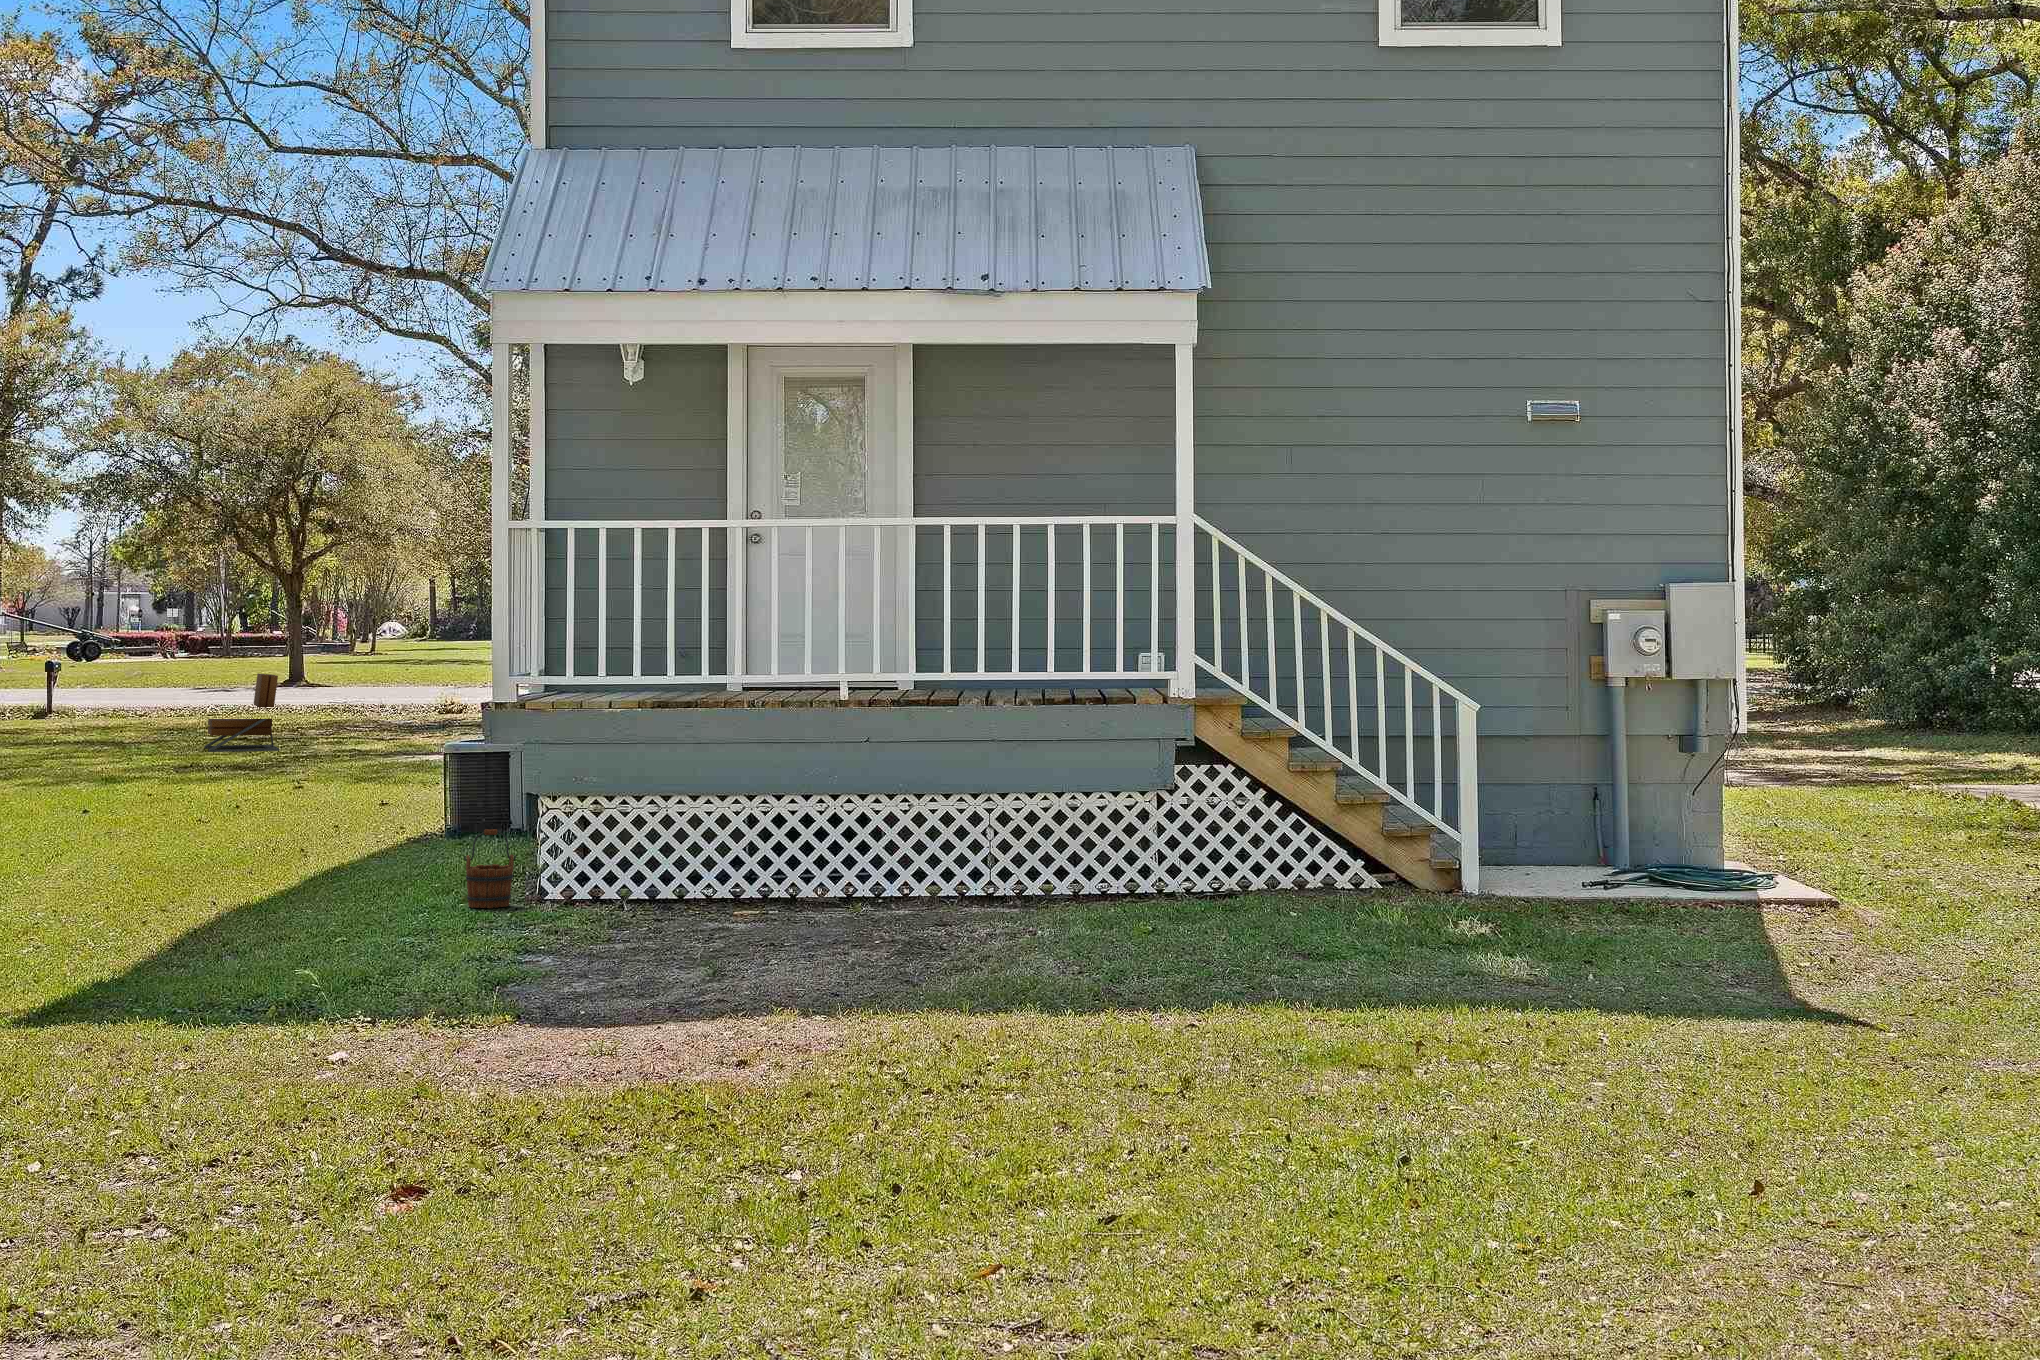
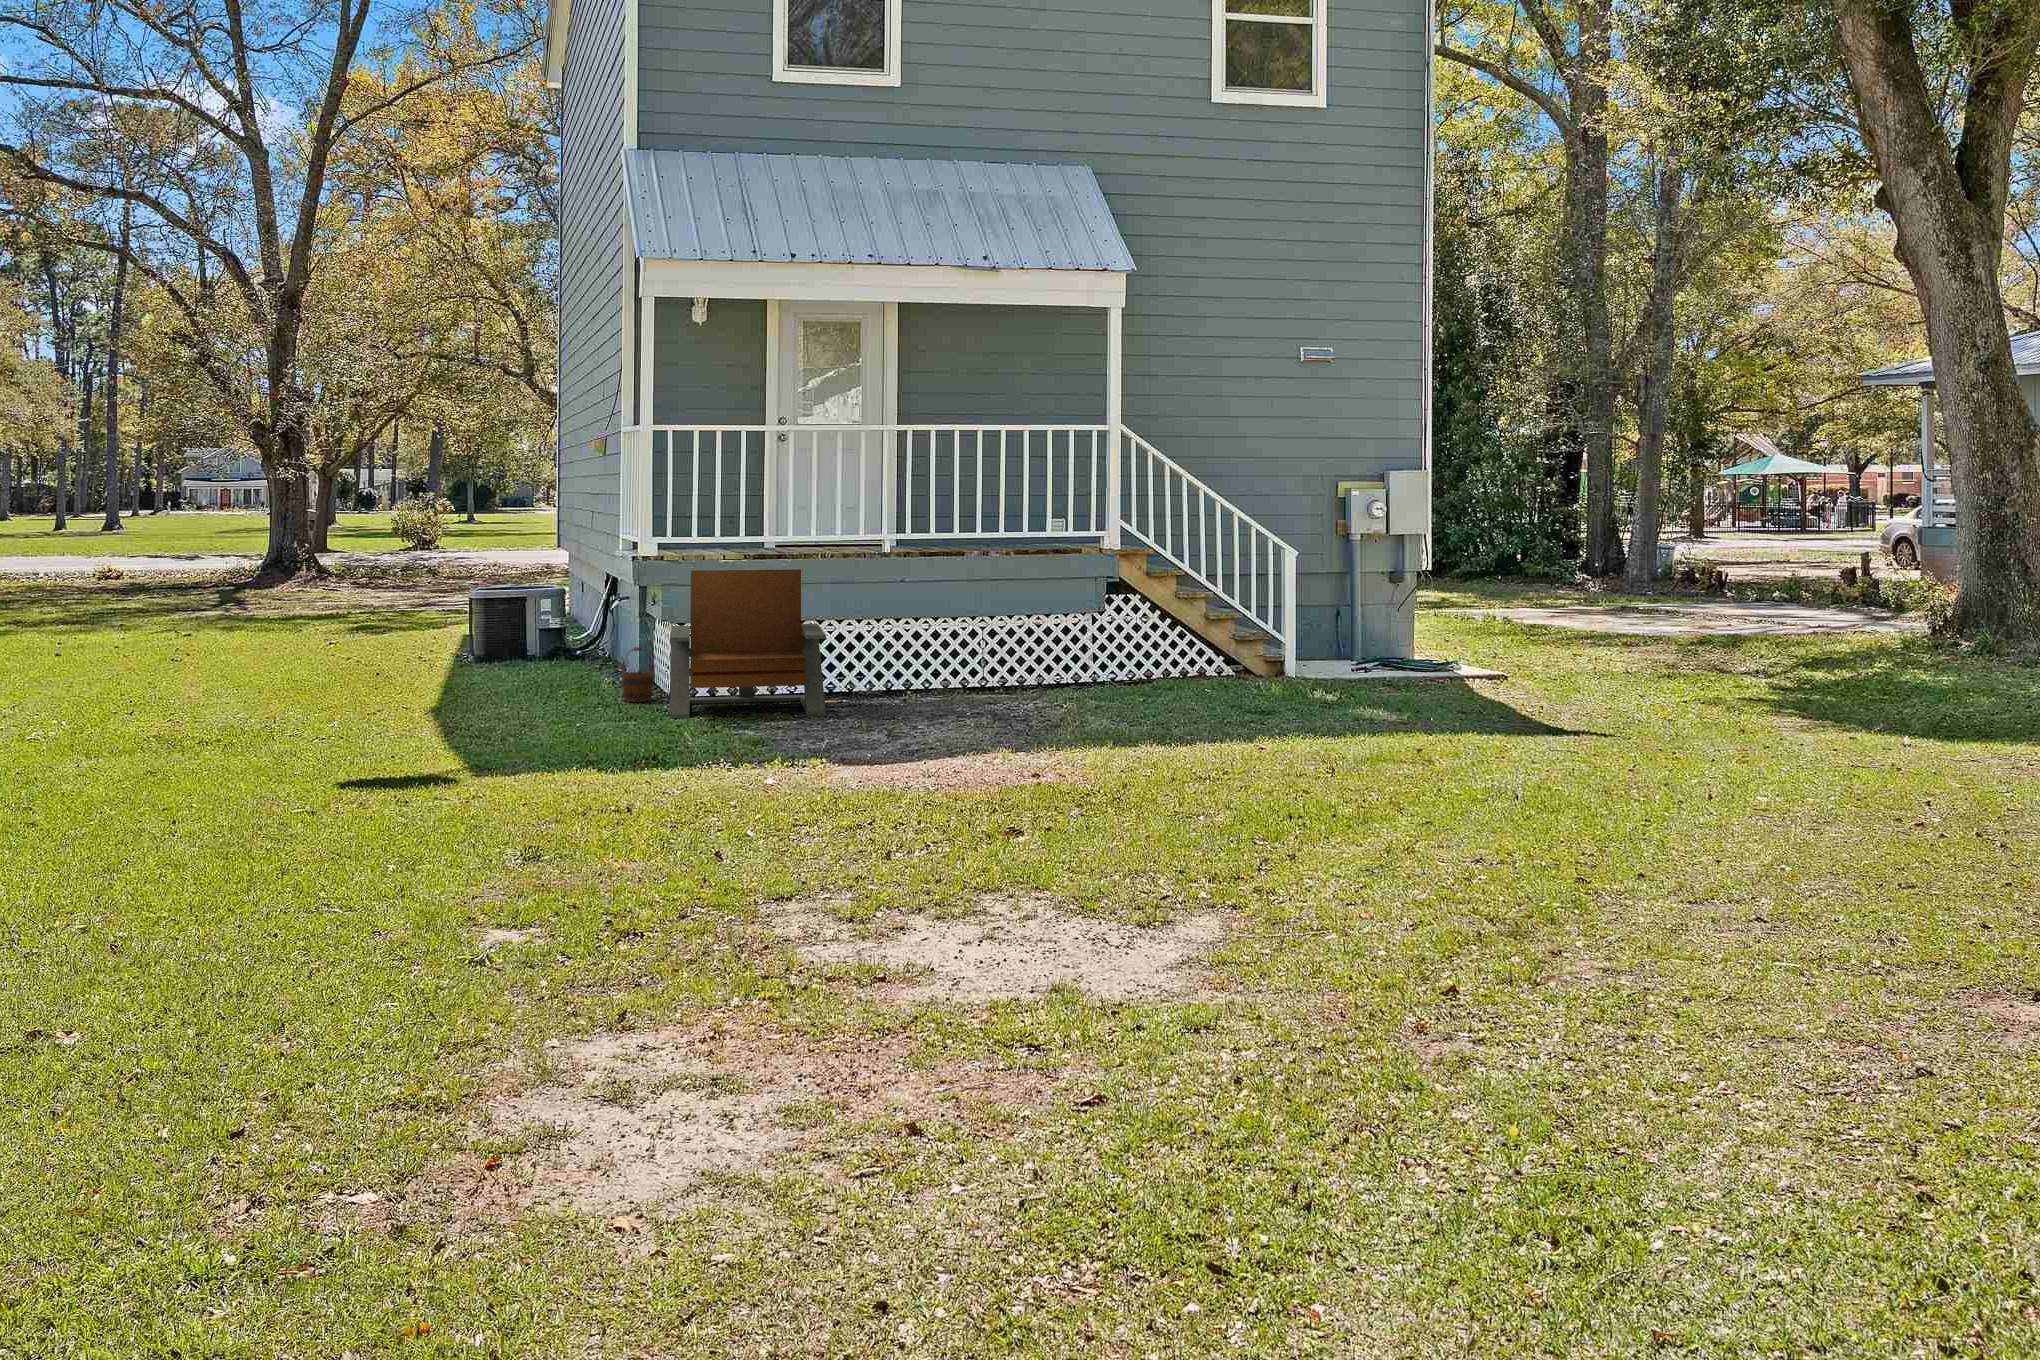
lounge chair: present [204,673,279,752] -> present [669,569,826,718]

